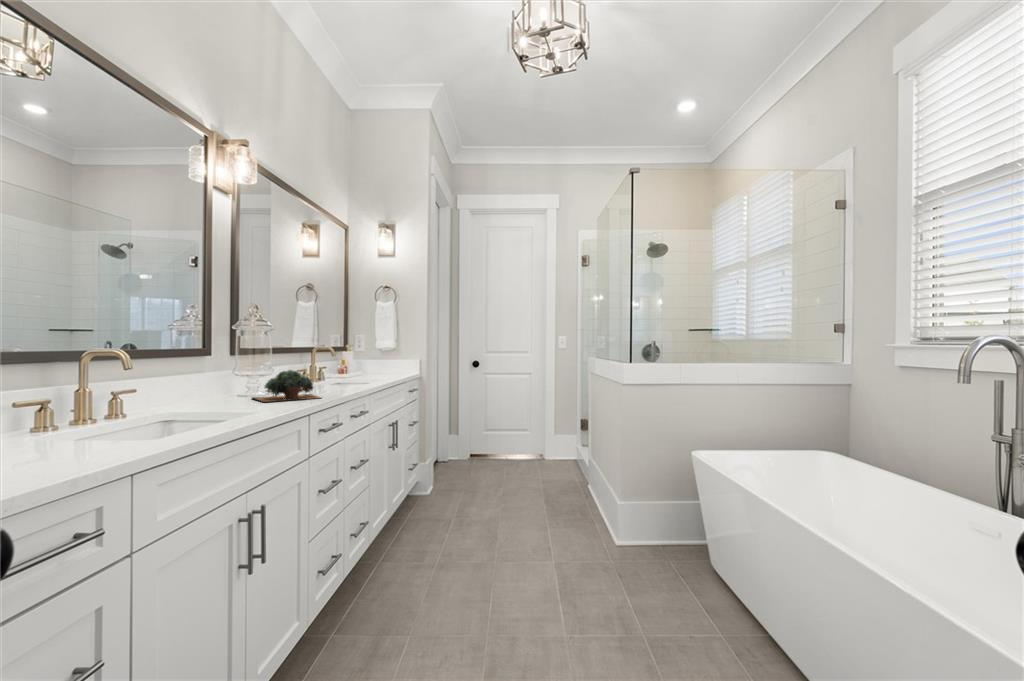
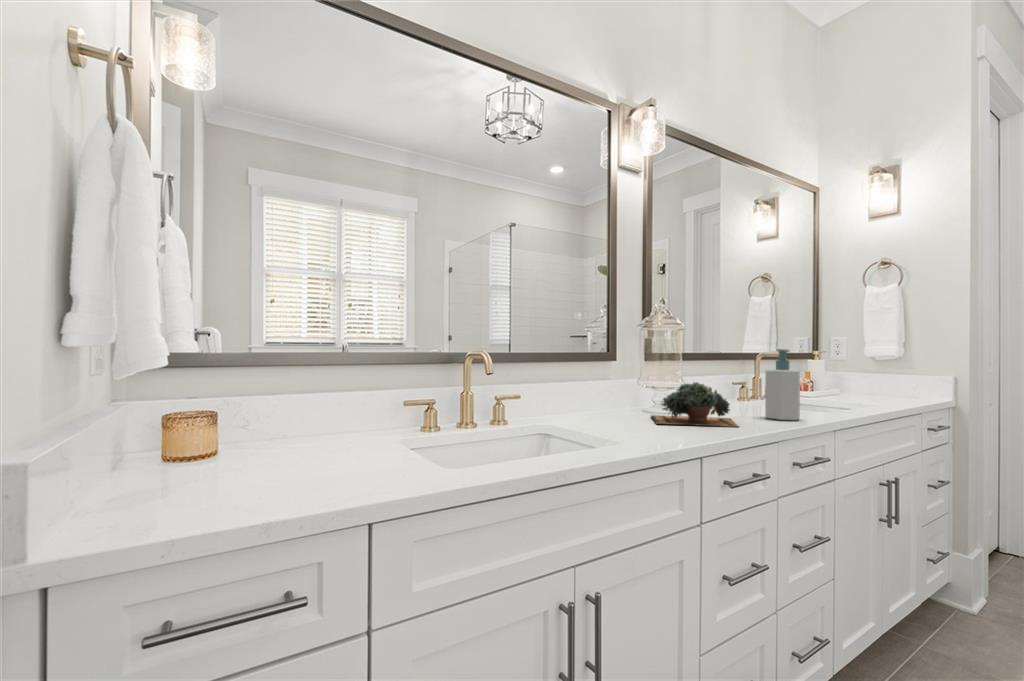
soap bottle: none [333,346,353,392] -> present [765,349,800,420]

